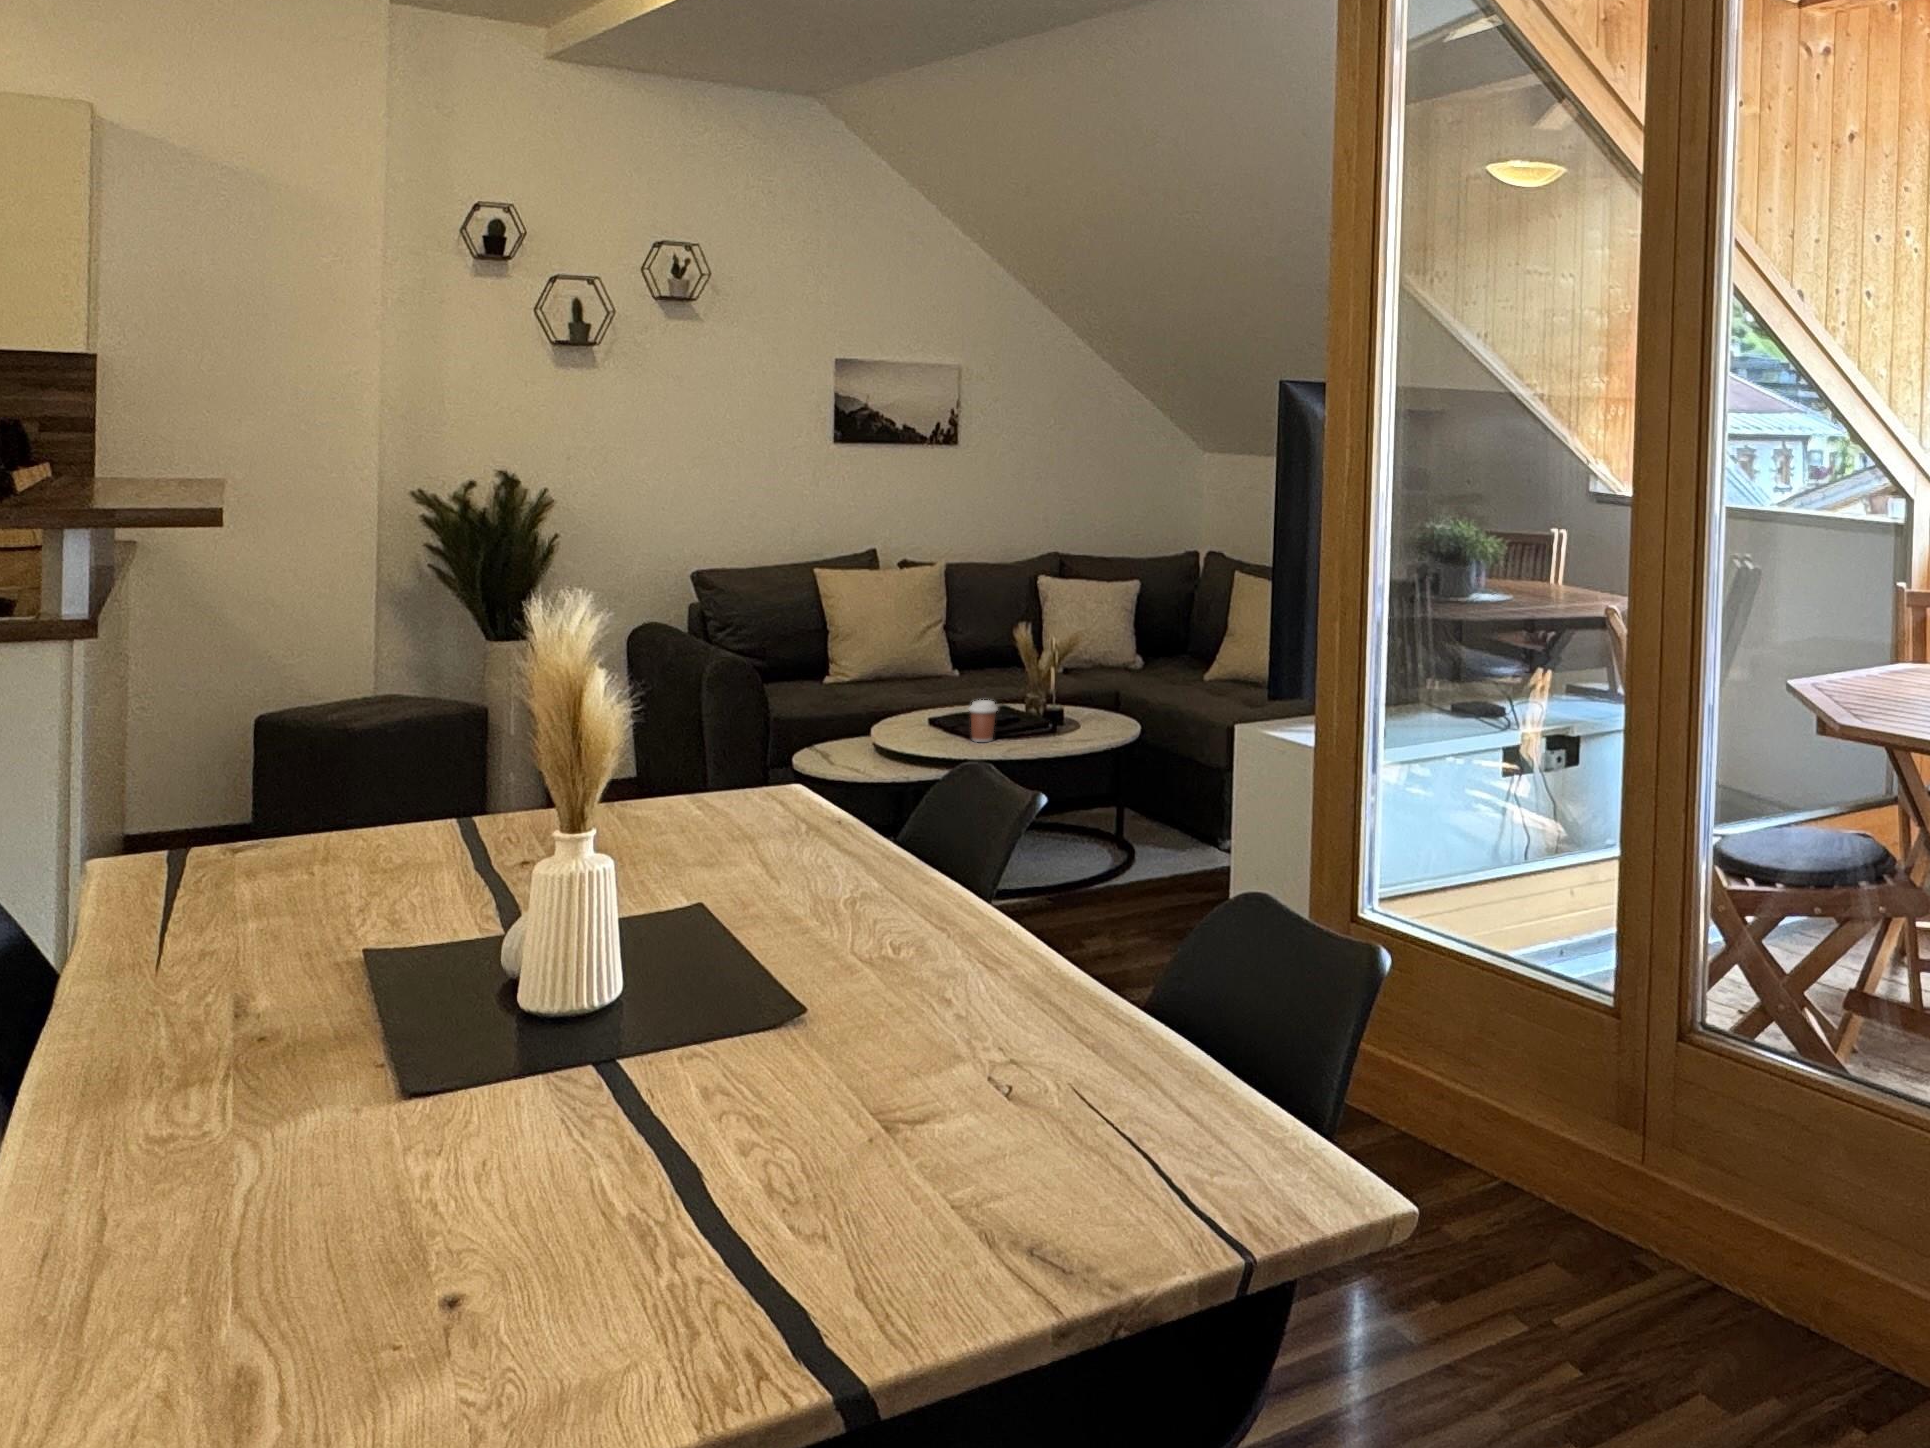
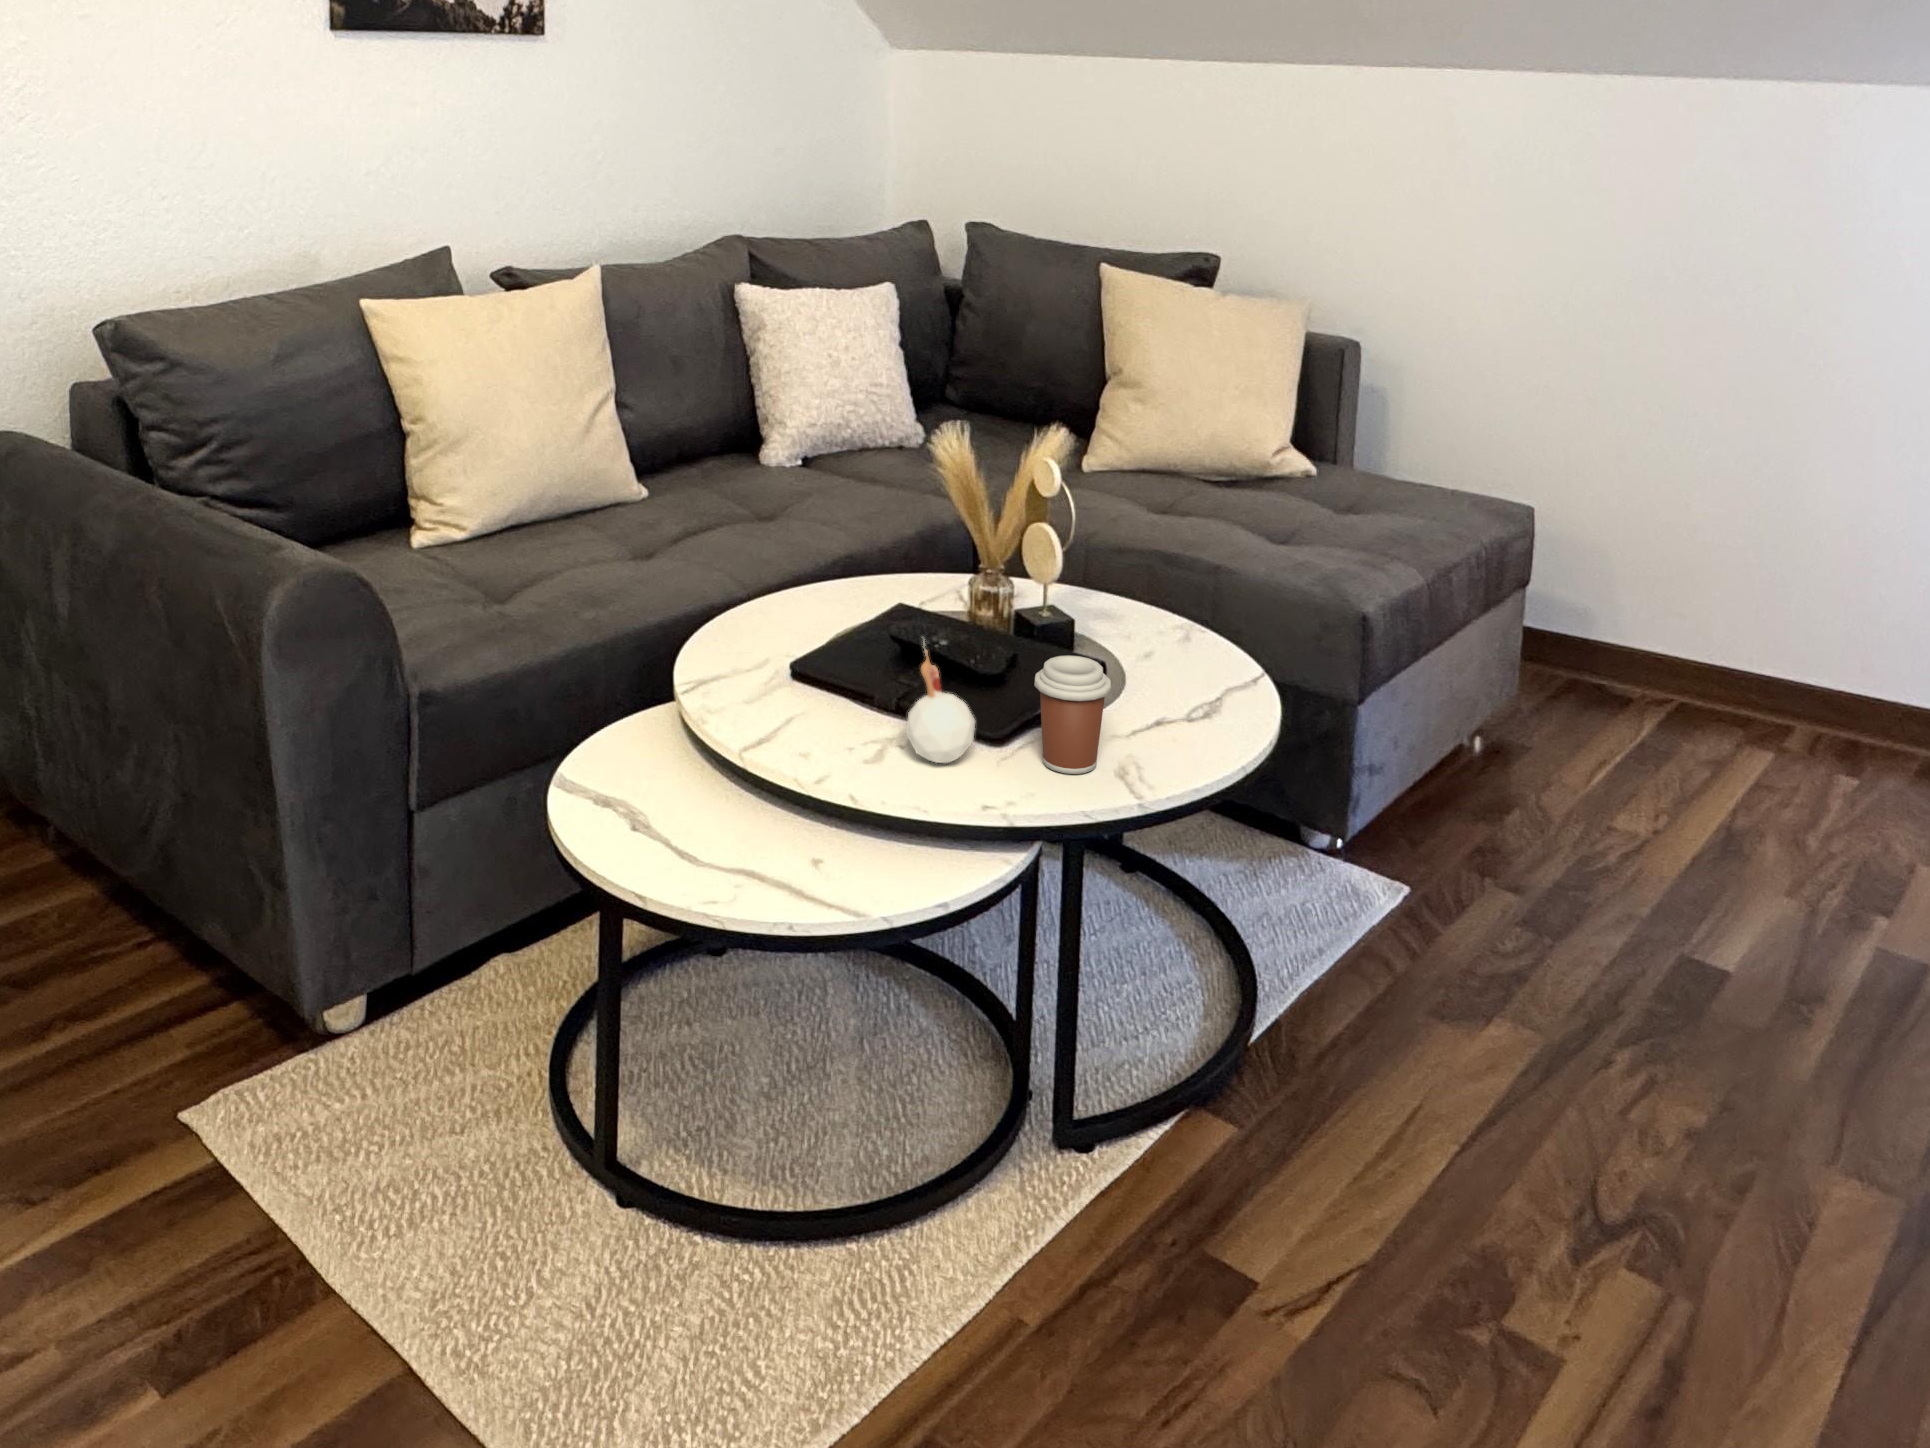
candle: none [923,690,950,737] -> present [906,639,975,763]

